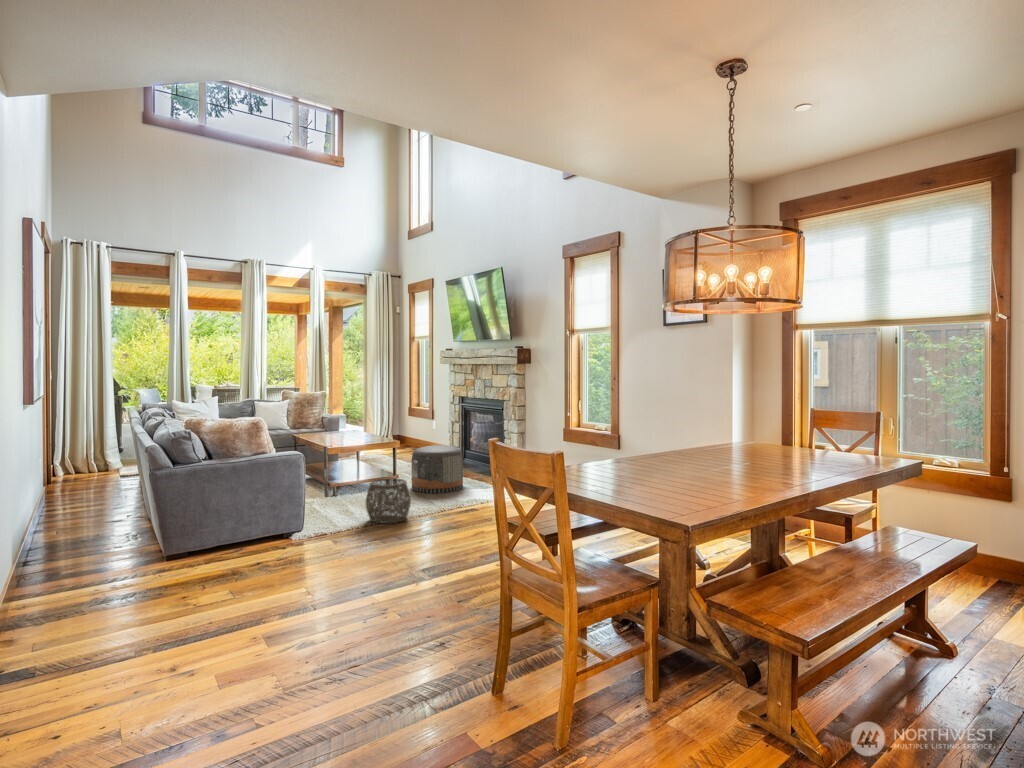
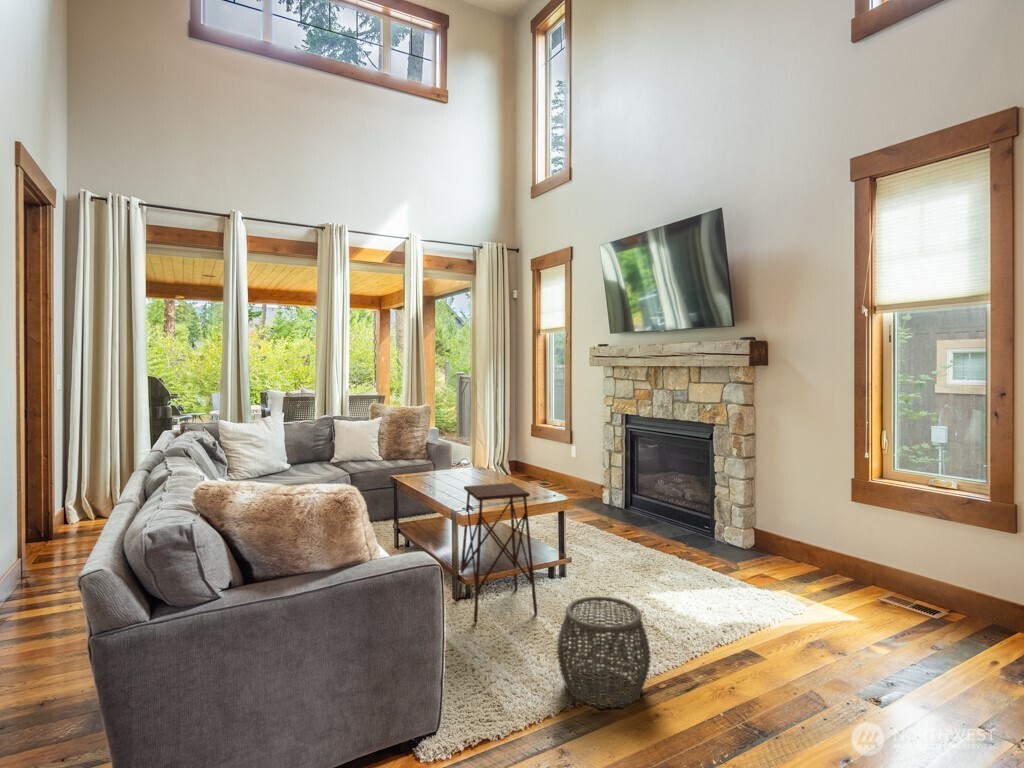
side table: none [328,431,371,505] -> present [458,483,537,623]
pouf: present [411,445,463,493] -> none [591,503,680,594]

